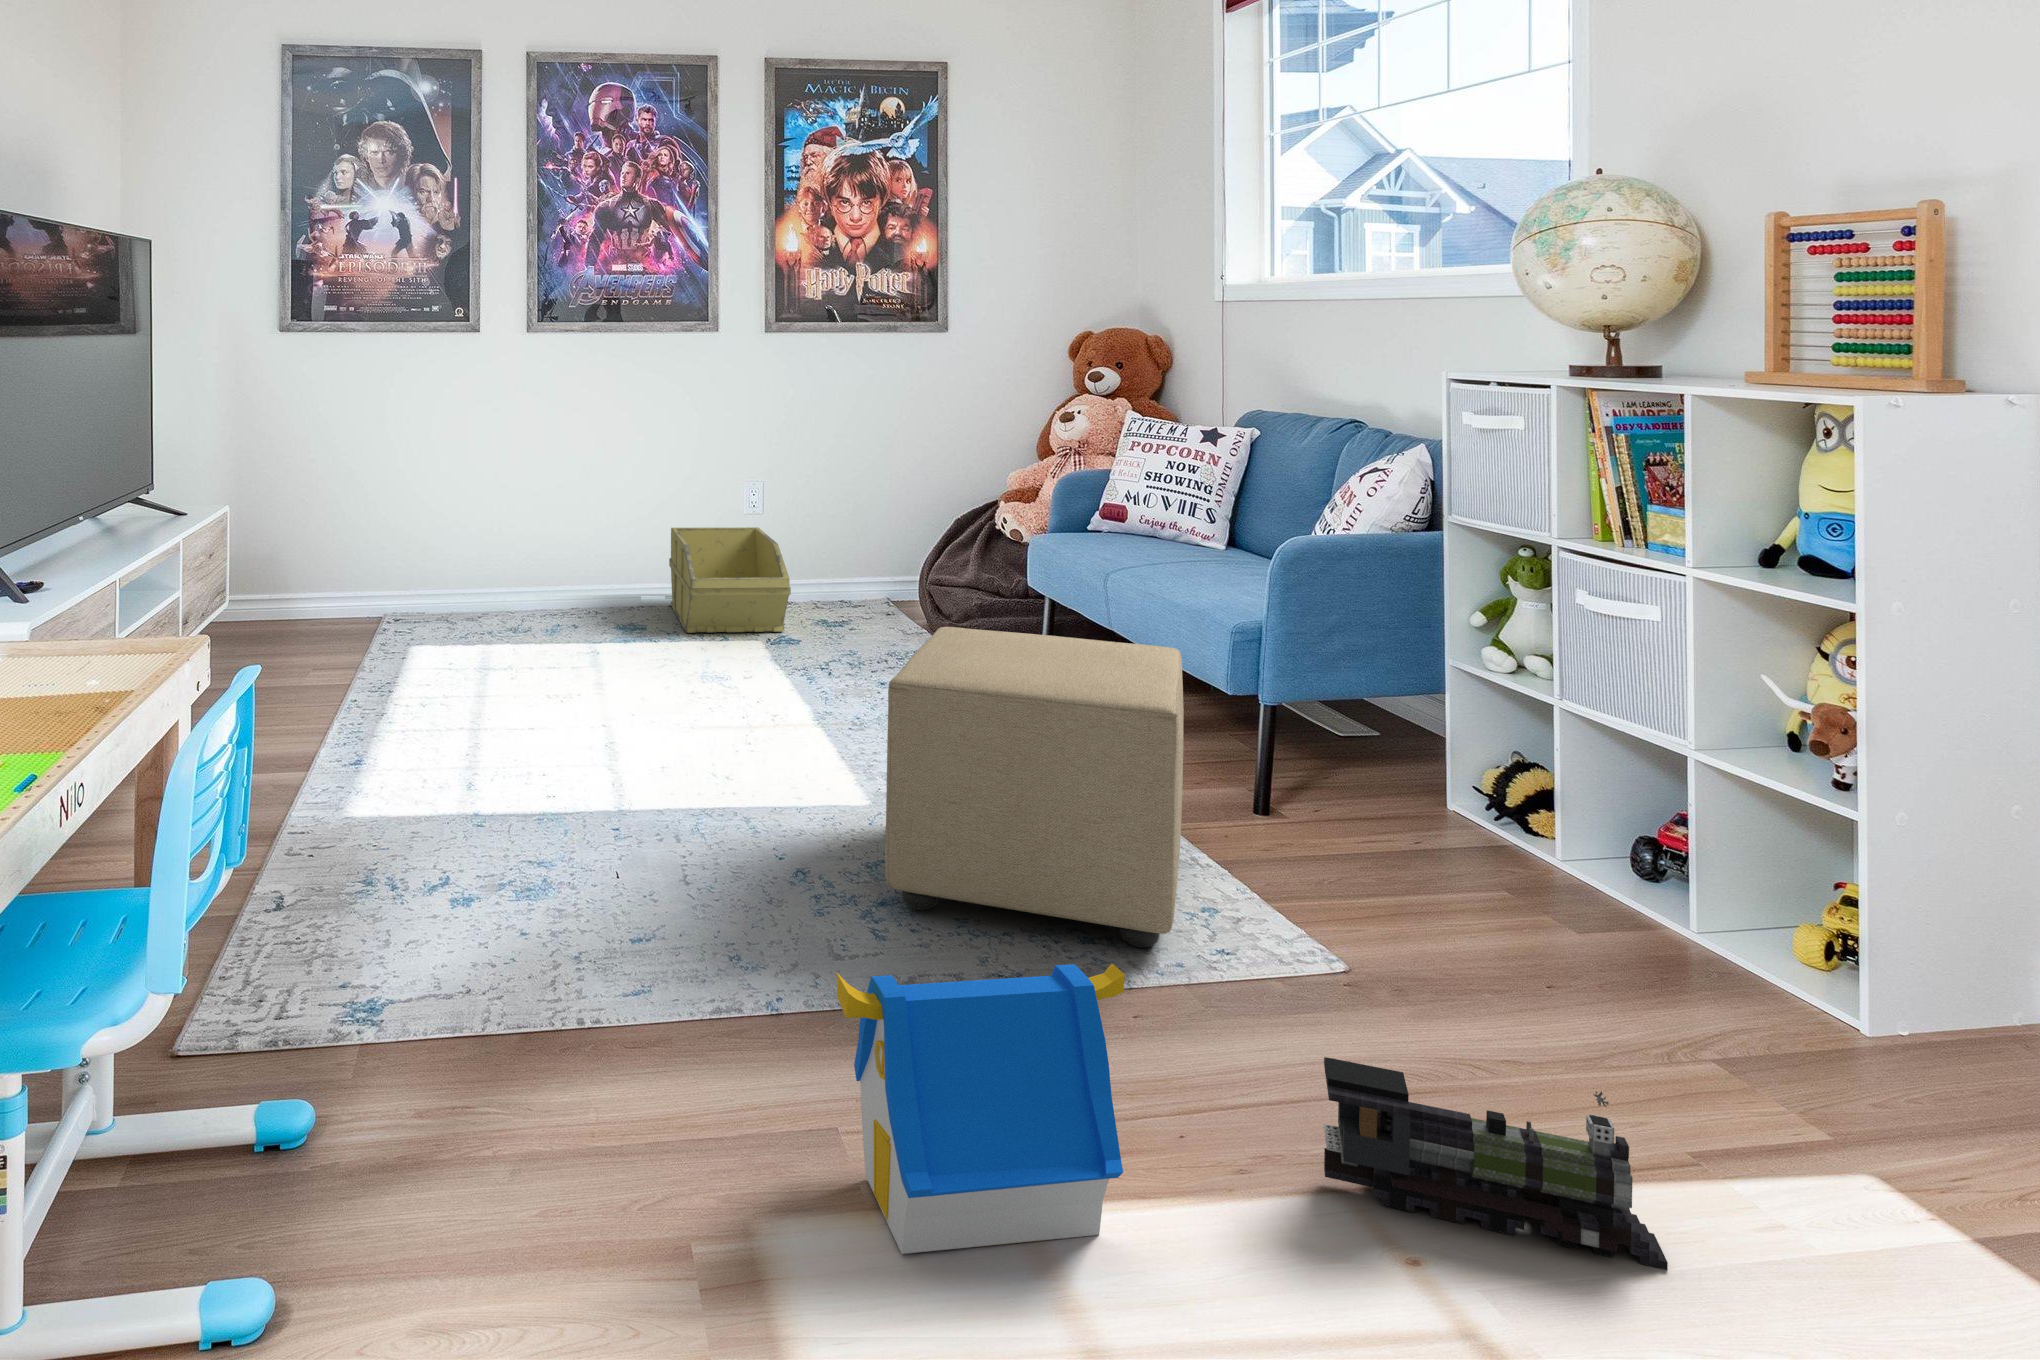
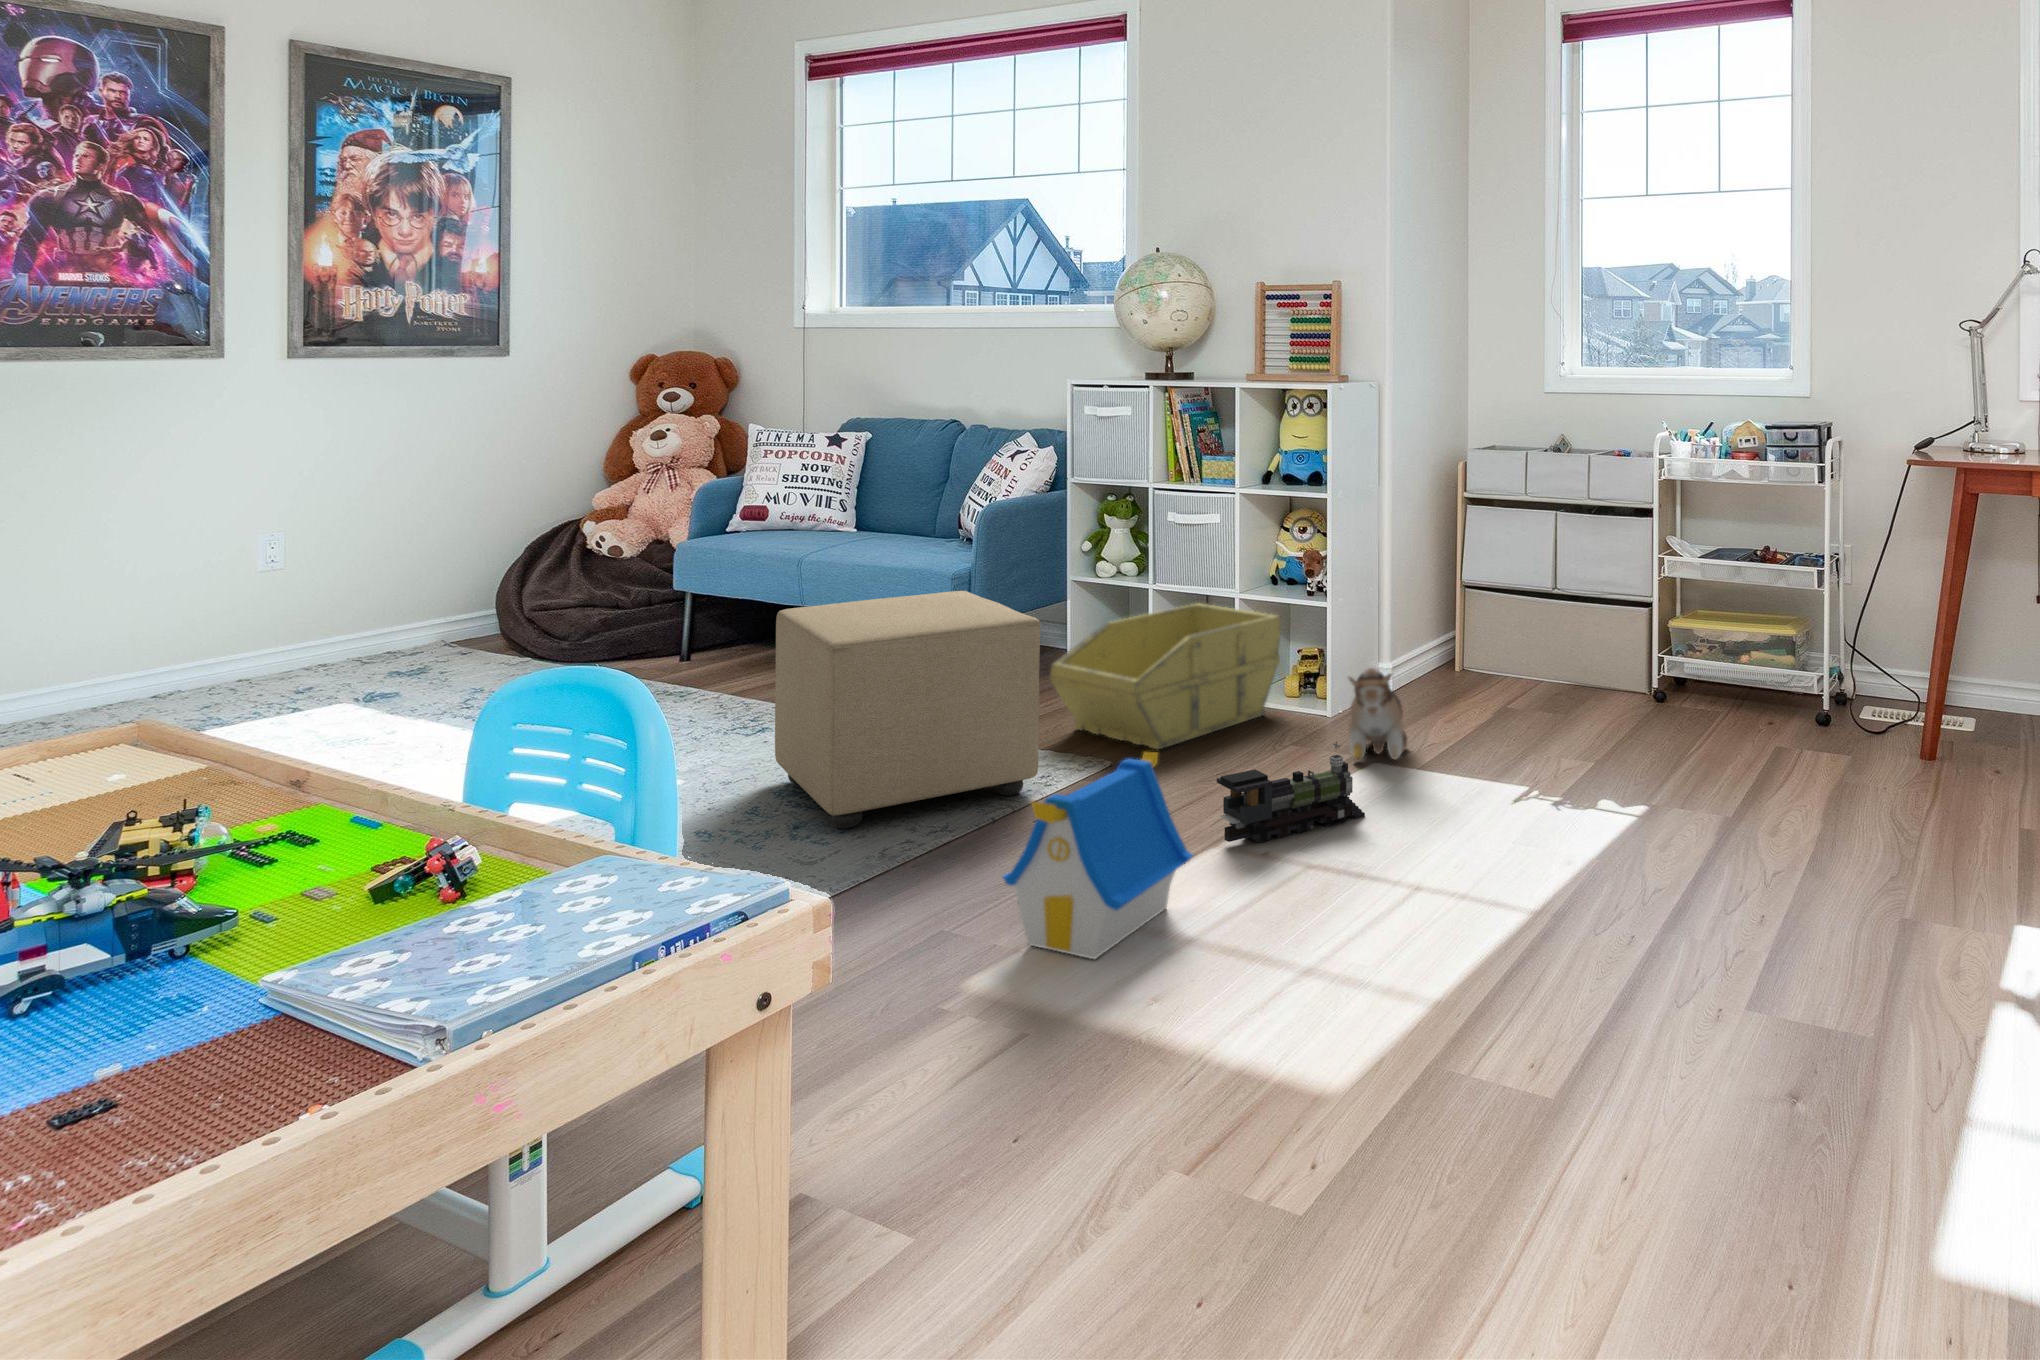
storage bin: present [669,527,791,633] -> present [1050,603,1281,749]
plush toy: none [1741,972,1959,1186] -> present [1349,668,1407,762]

